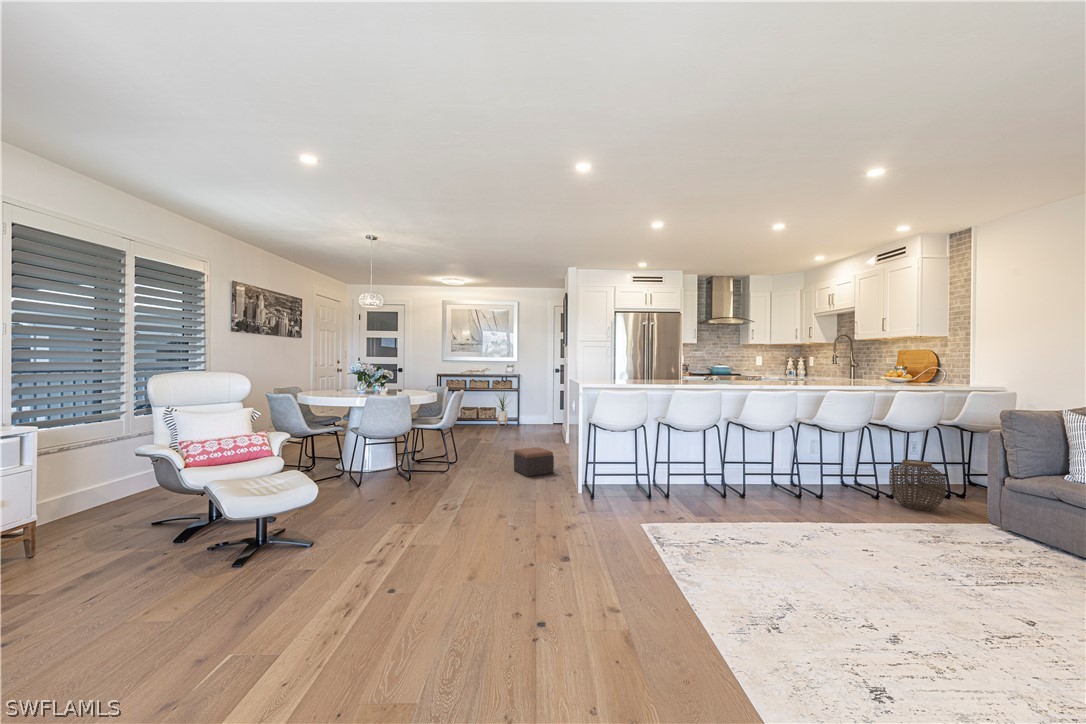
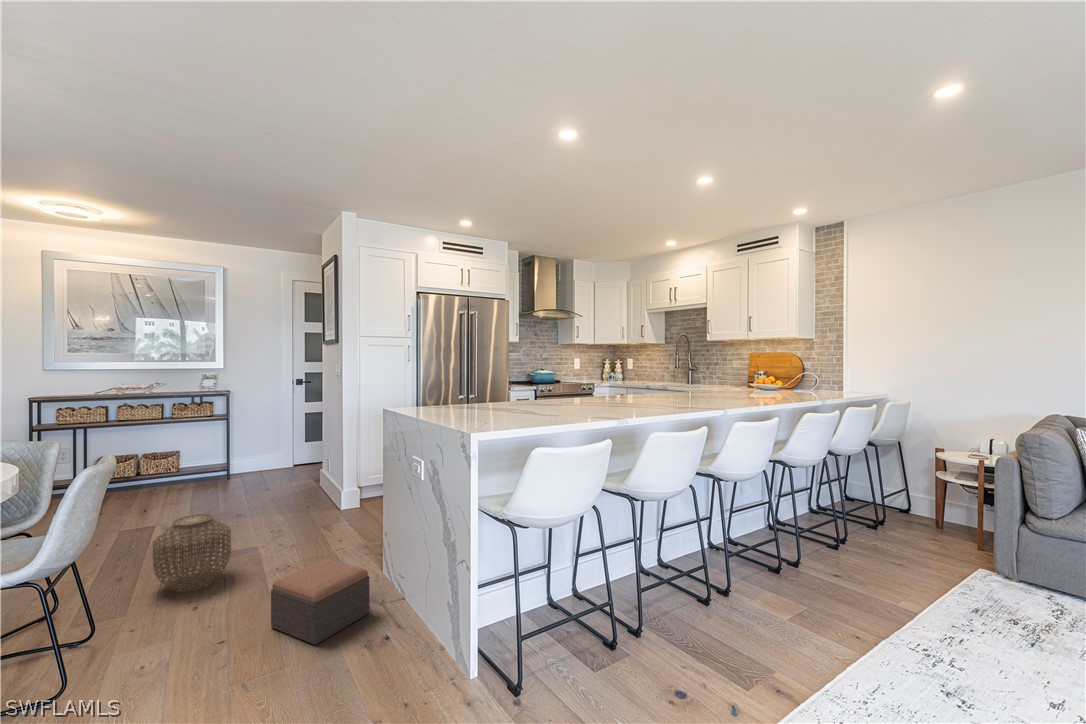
house plant: present [498,395,507,426] -> none [173,416,219,488]
woven basket: present [889,460,946,511] -> present [153,514,231,592]

